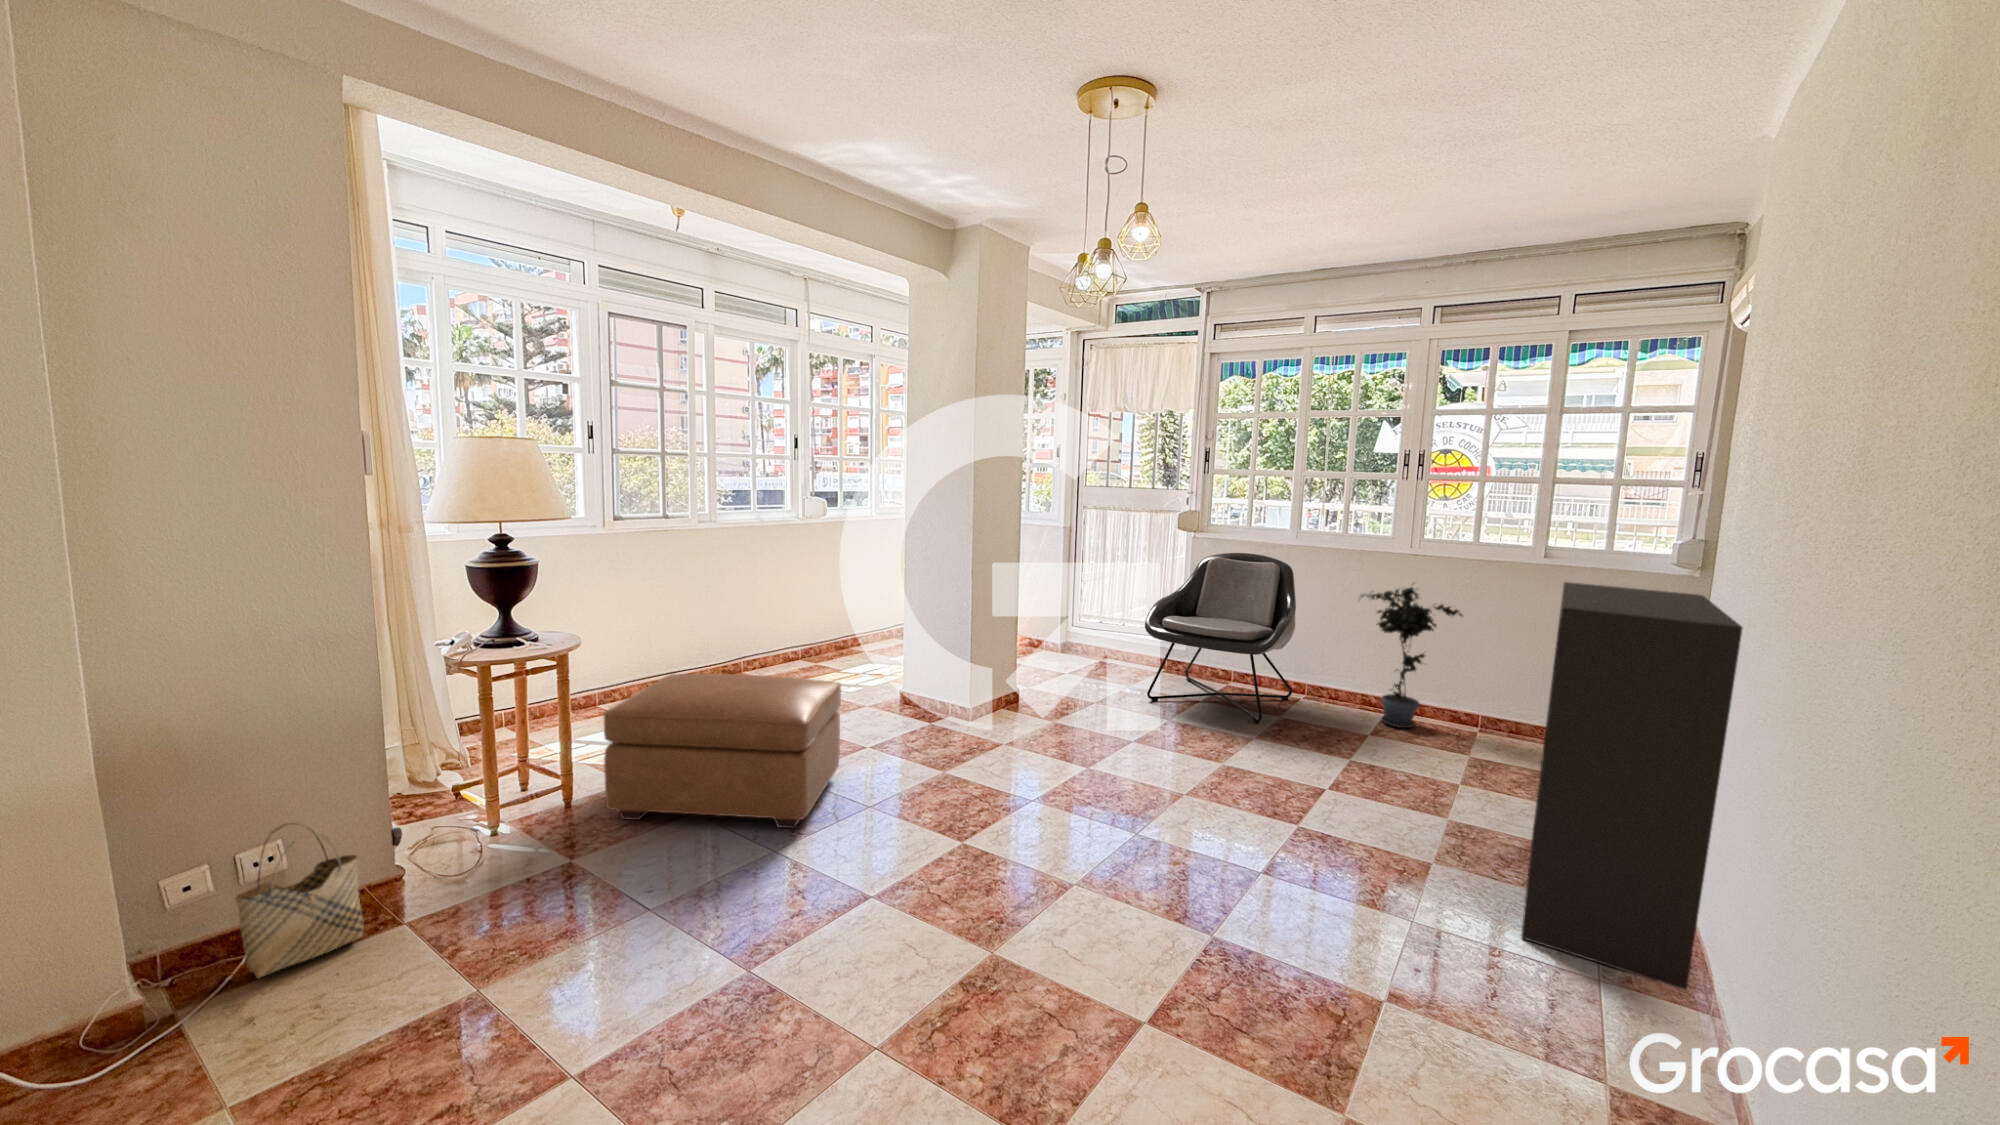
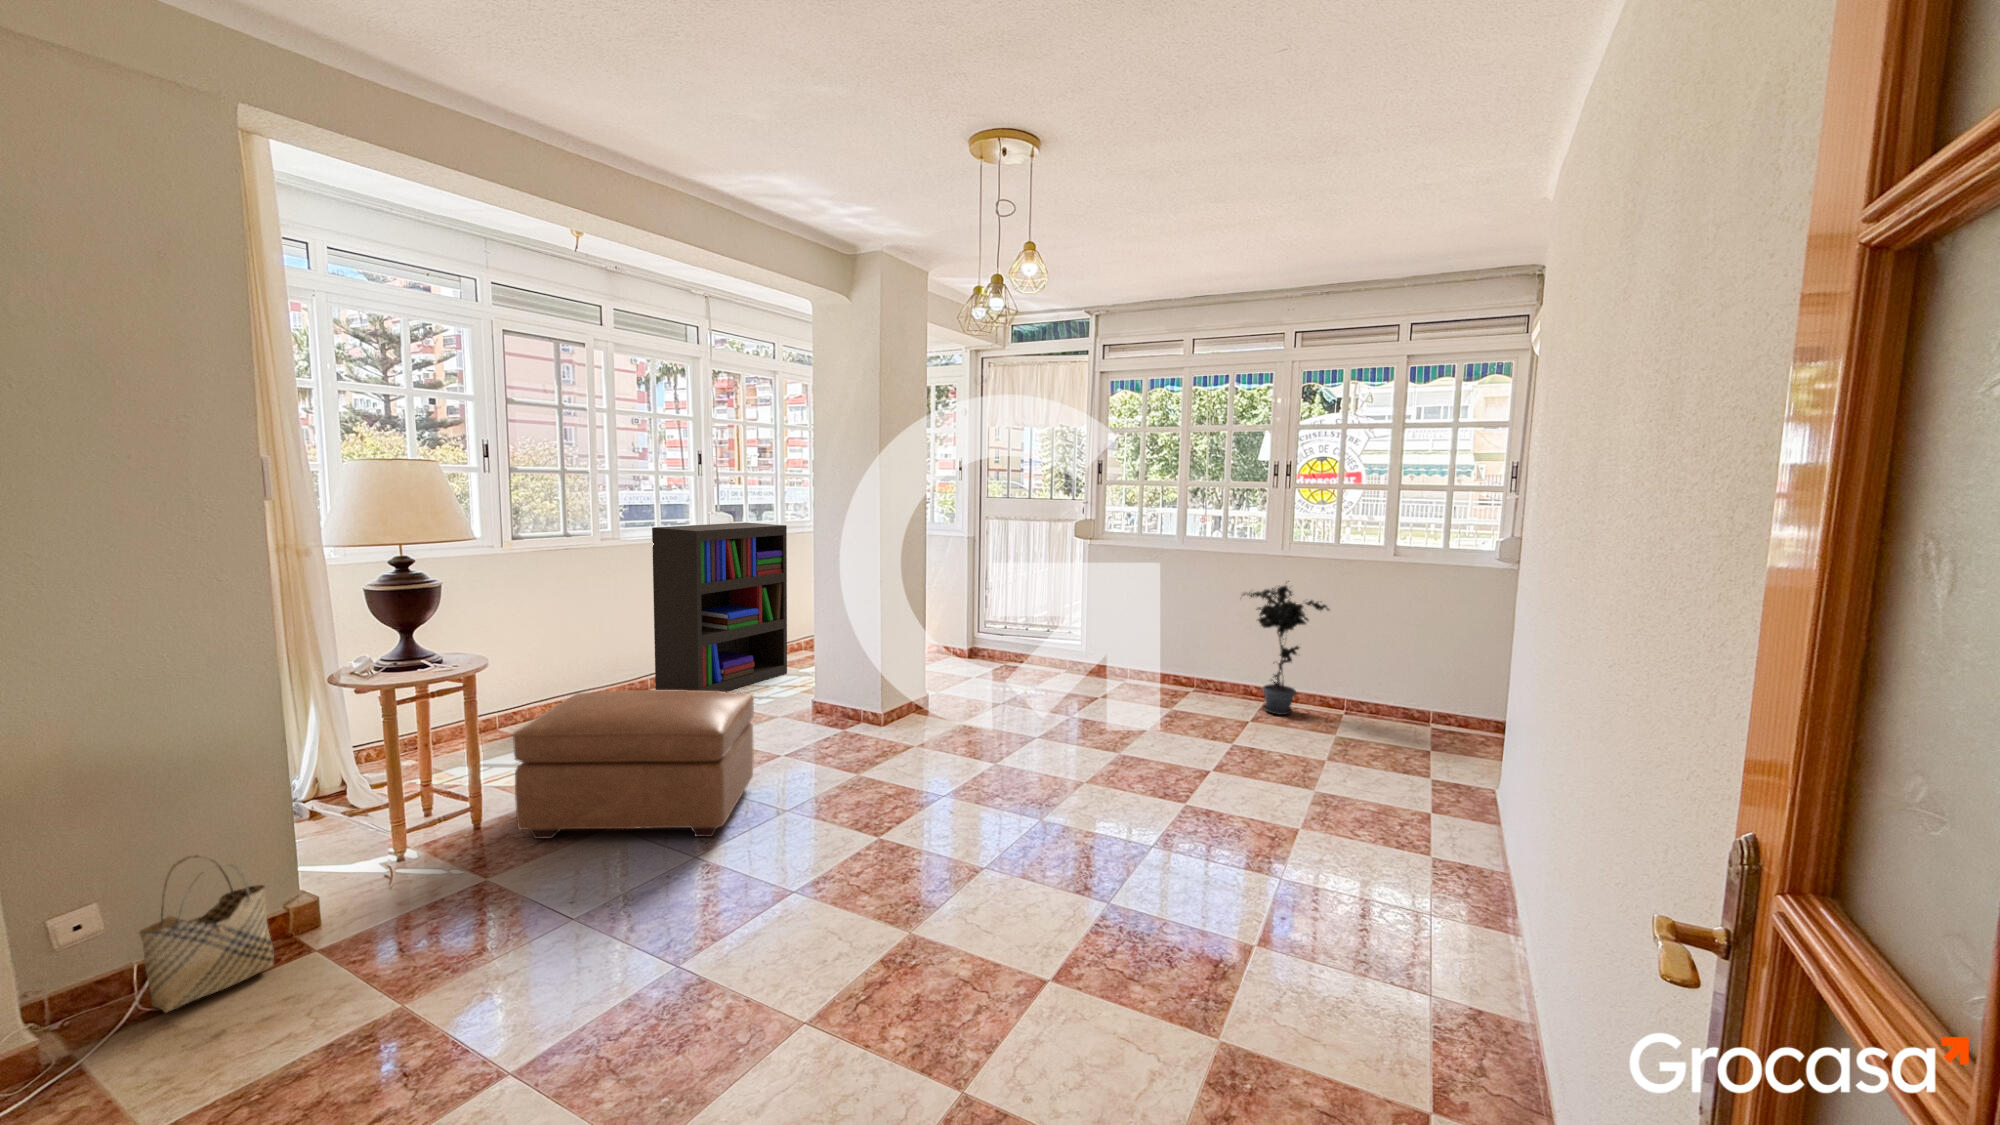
lounge chair: present [1145,553,1296,723] -> none [1046,557,1184,717]
bookshelf: present [1521,582,1742,990] -> present [652,522,787,692]

